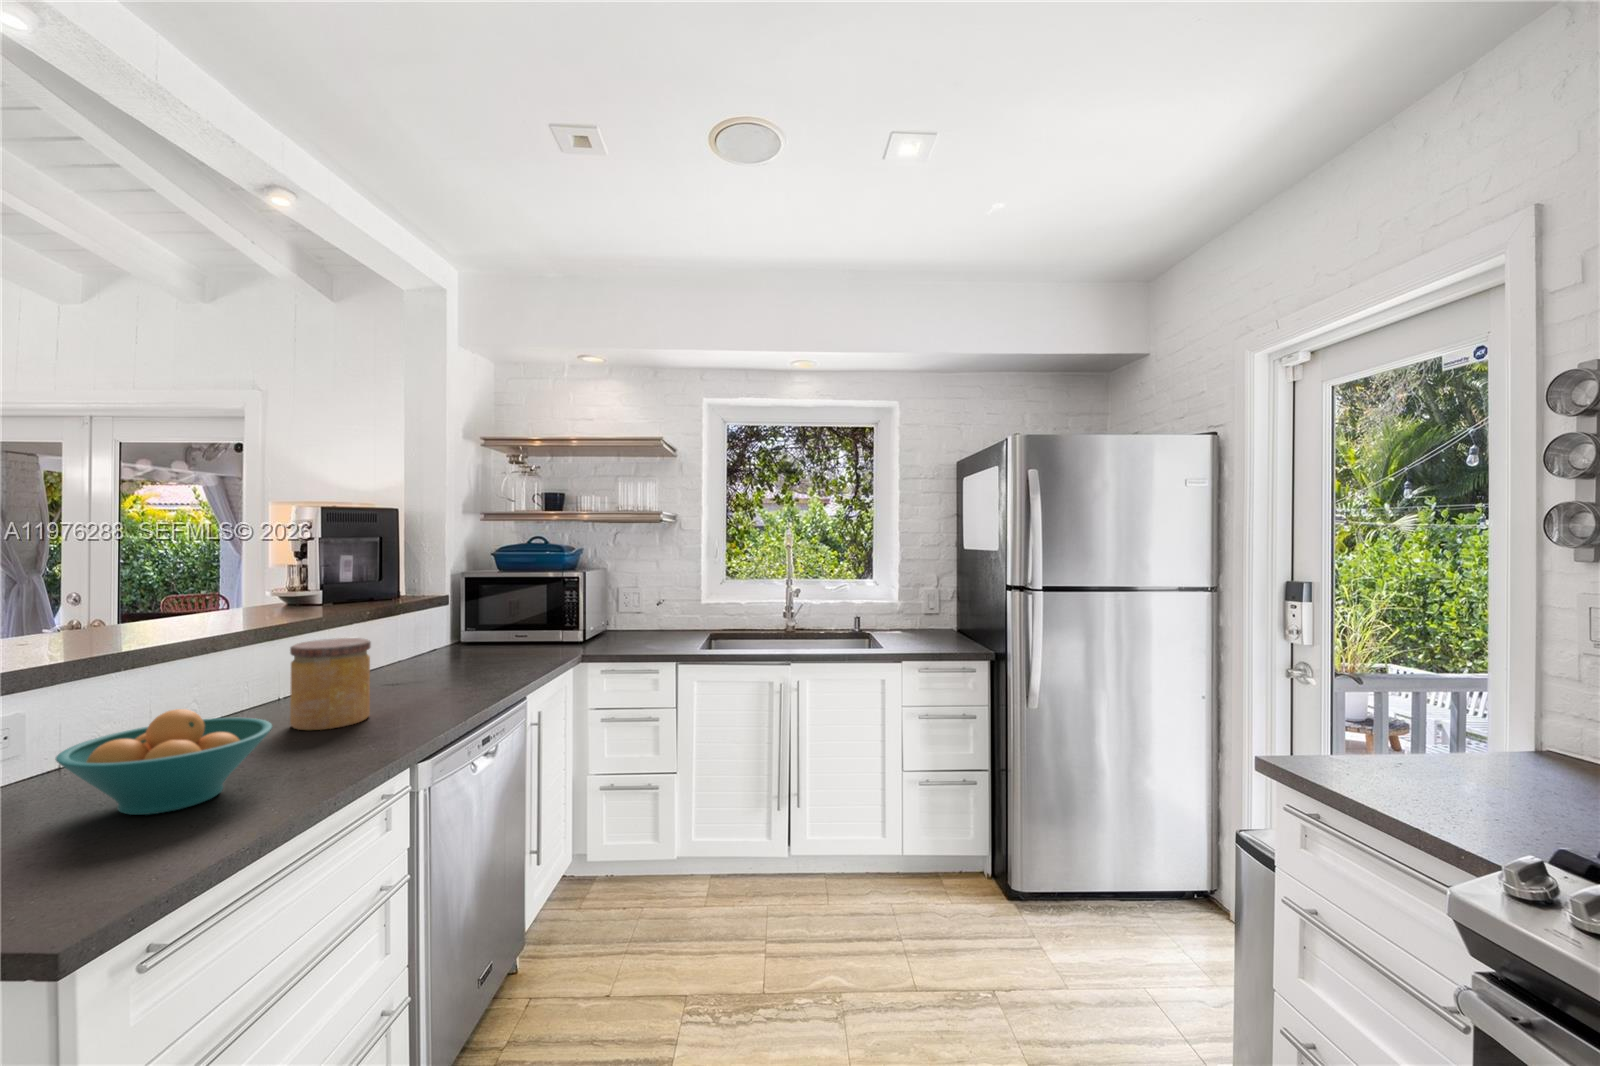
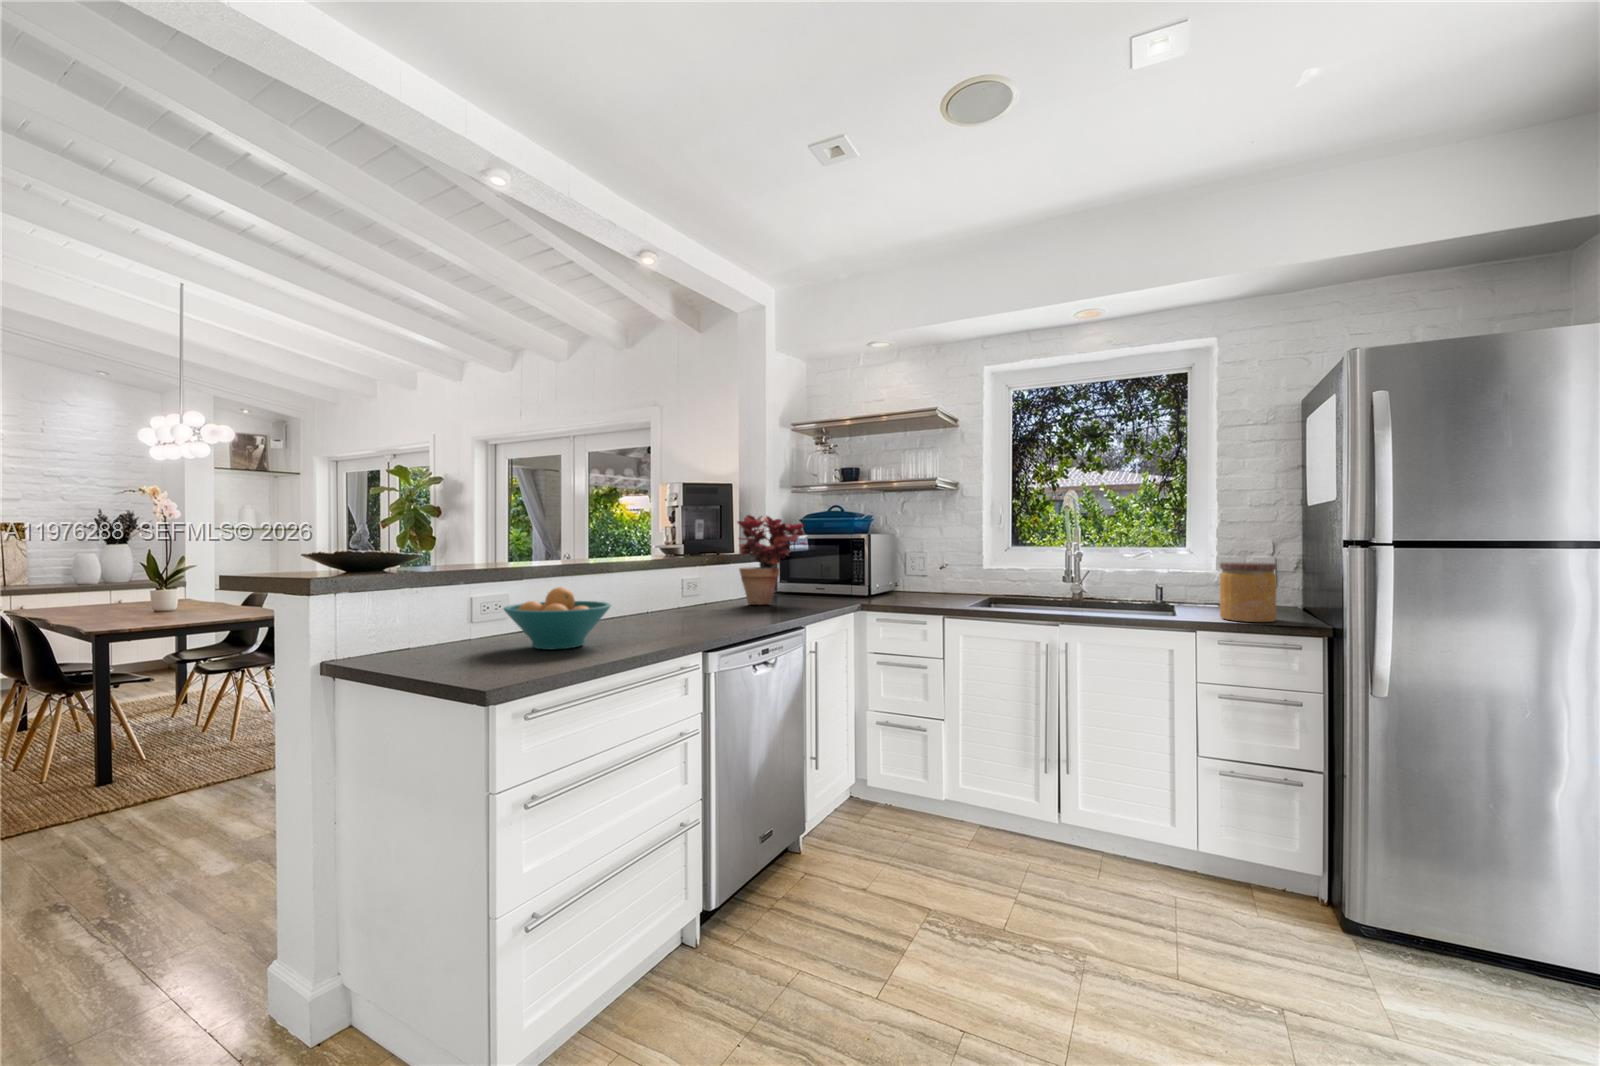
potted plant: none [421,556,513,668] -> present [738,515,806,605]
jar: present [290,638,371,730] -> present [1220,562,1277,622]

